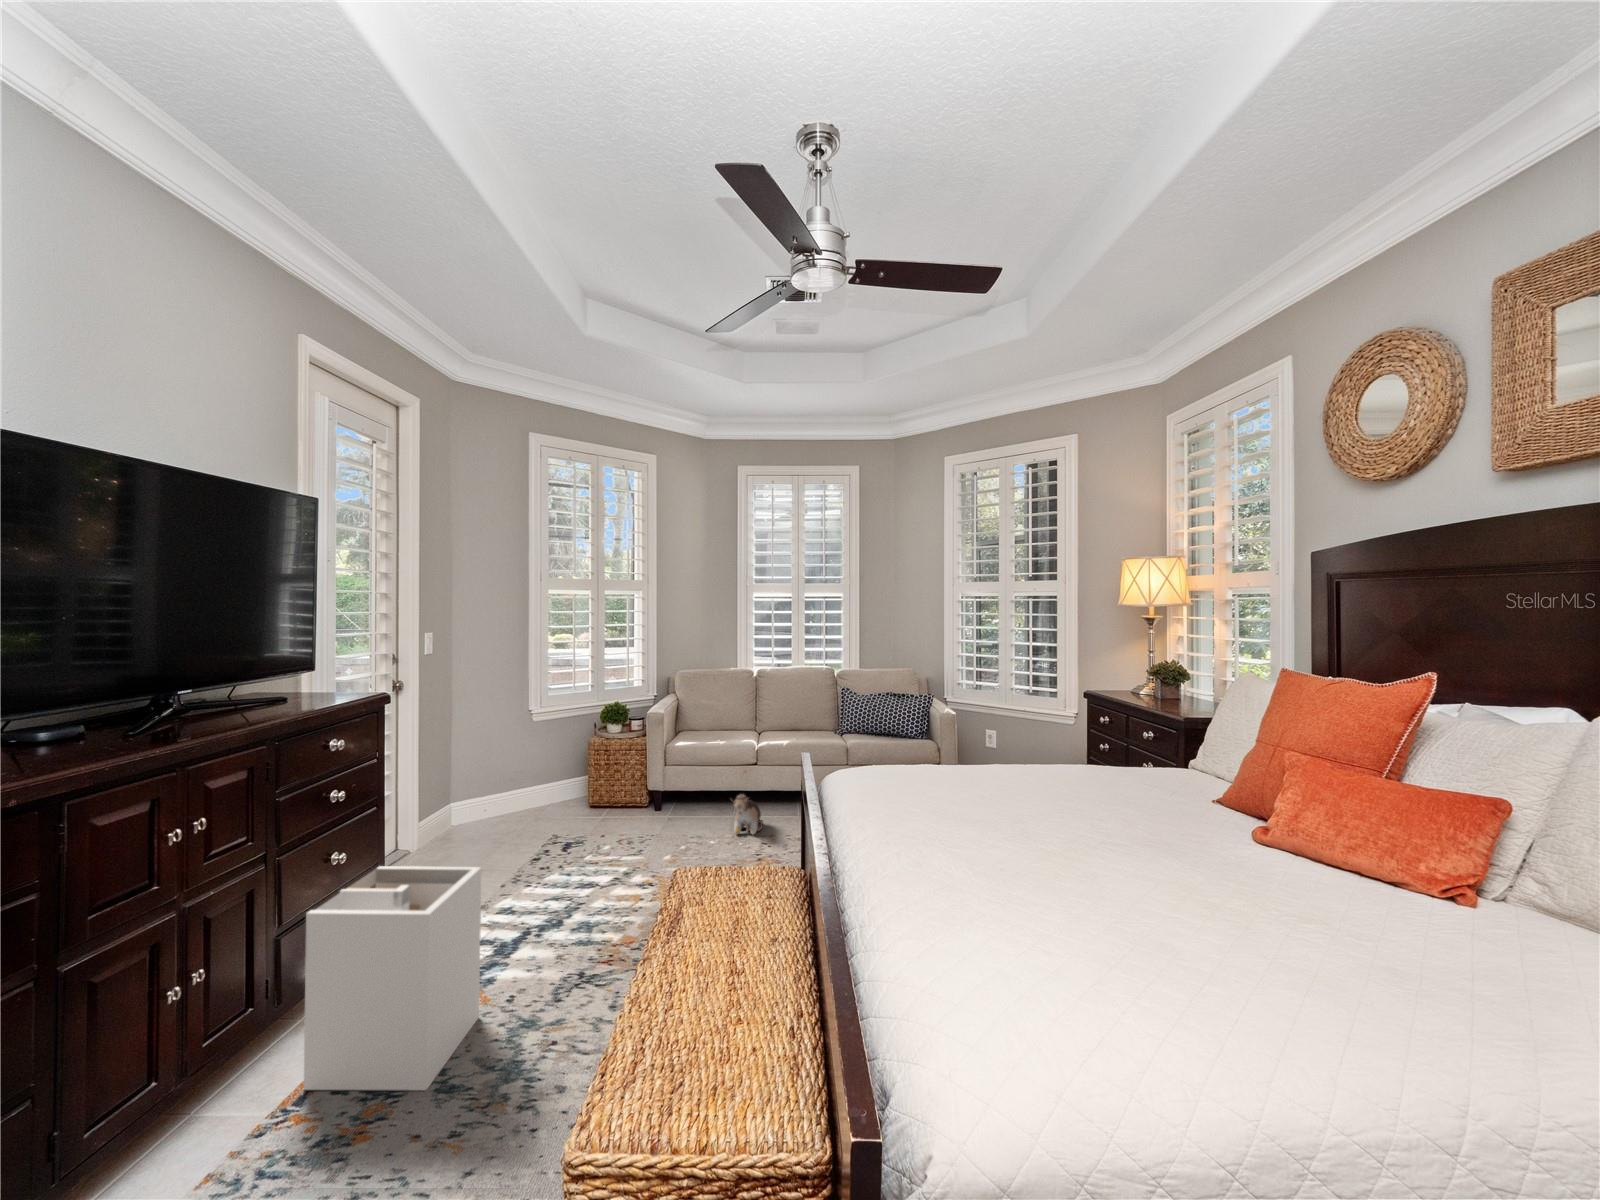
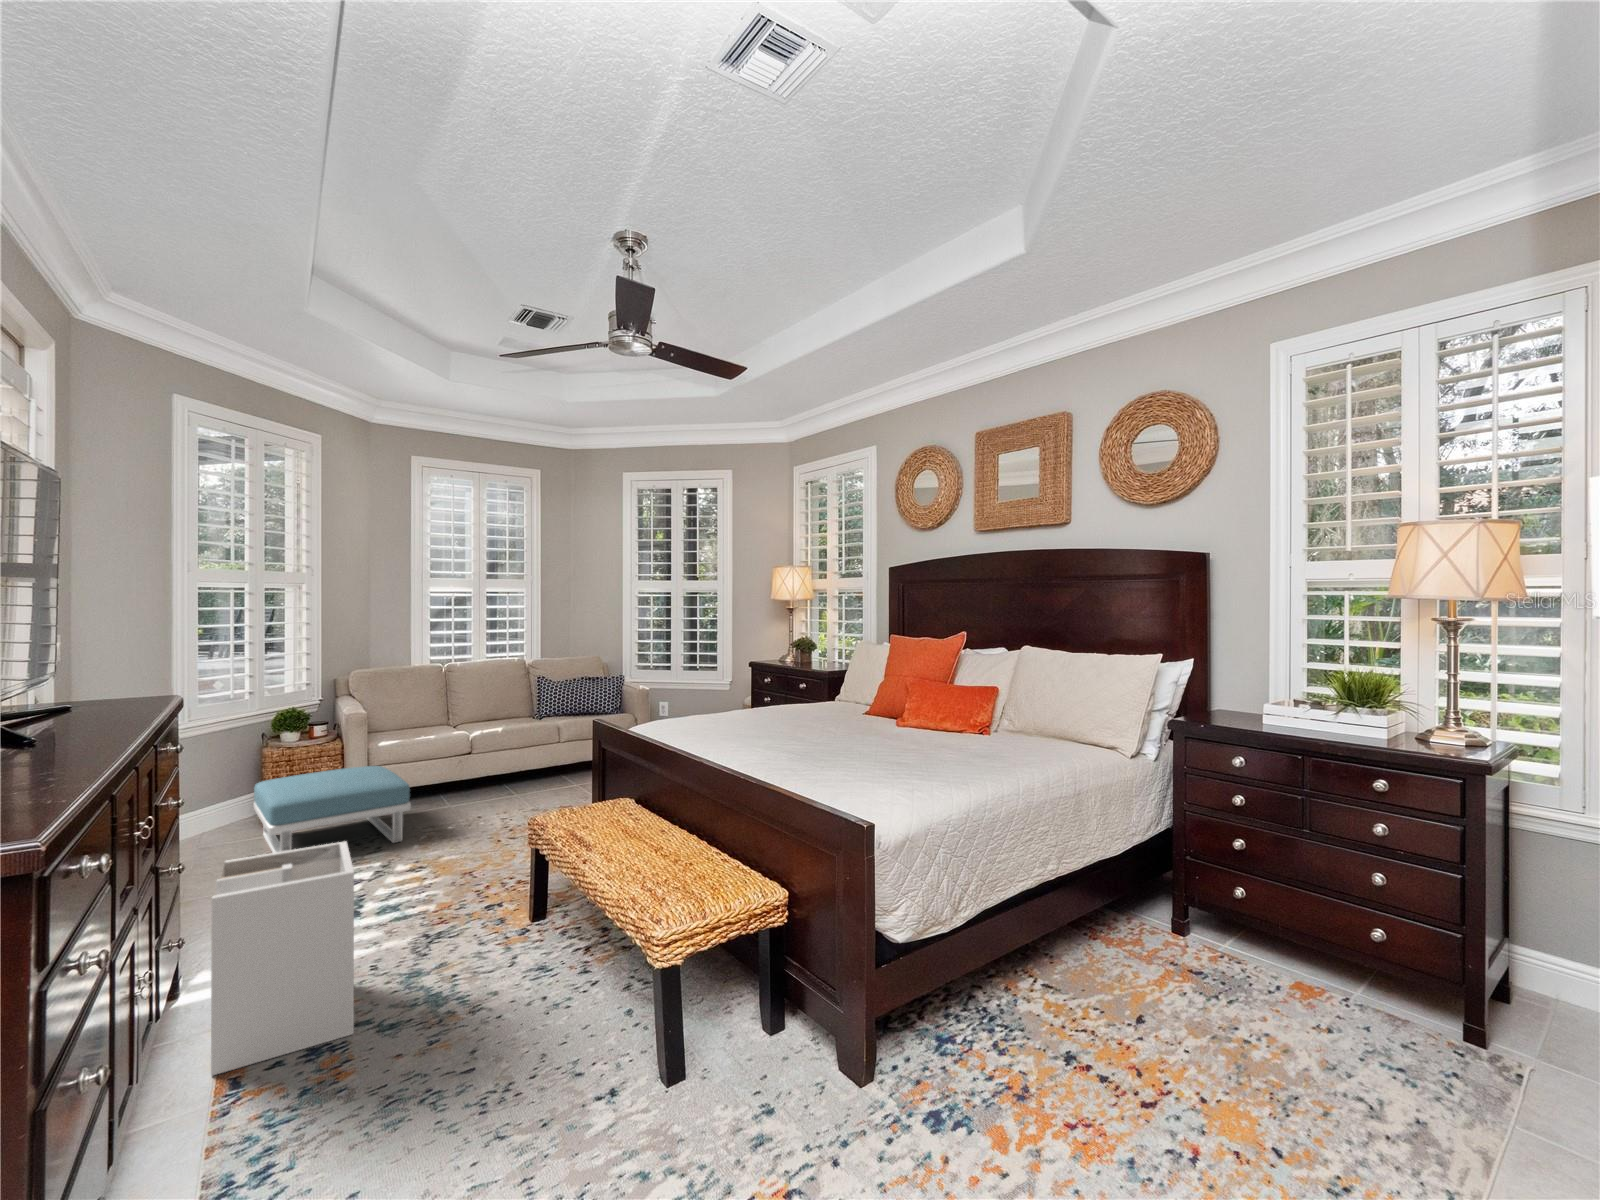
footstool: none [550,767,674,854] -> present [253,766,411,853]
plush toy: present [733,794,763,834] -> none [464,777,490,817]

